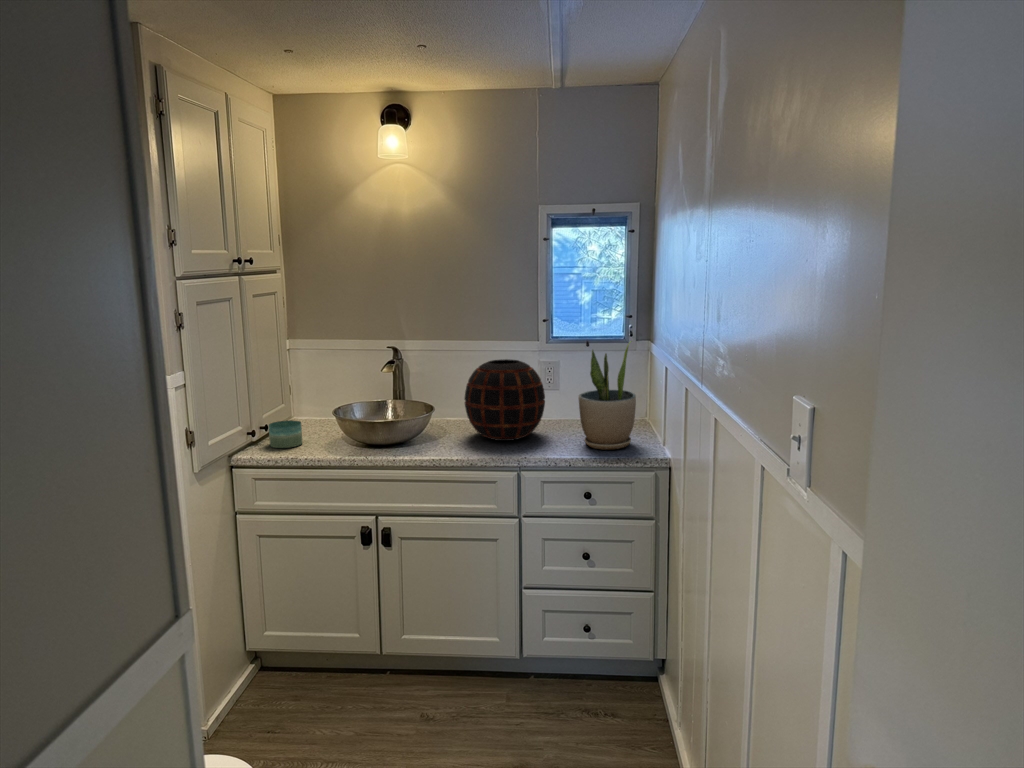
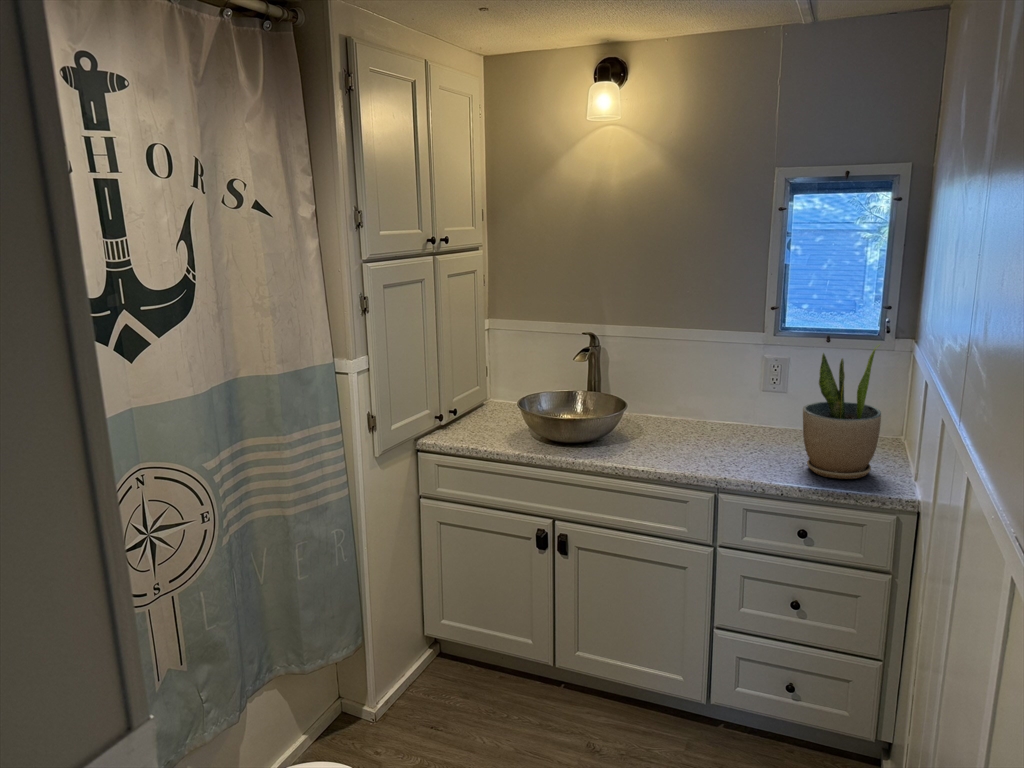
decorative vase: present [465,359,545,441] -> none [664,355,762,452]
candle: present [269,420,303,448] -> none [456,406,489,436]

